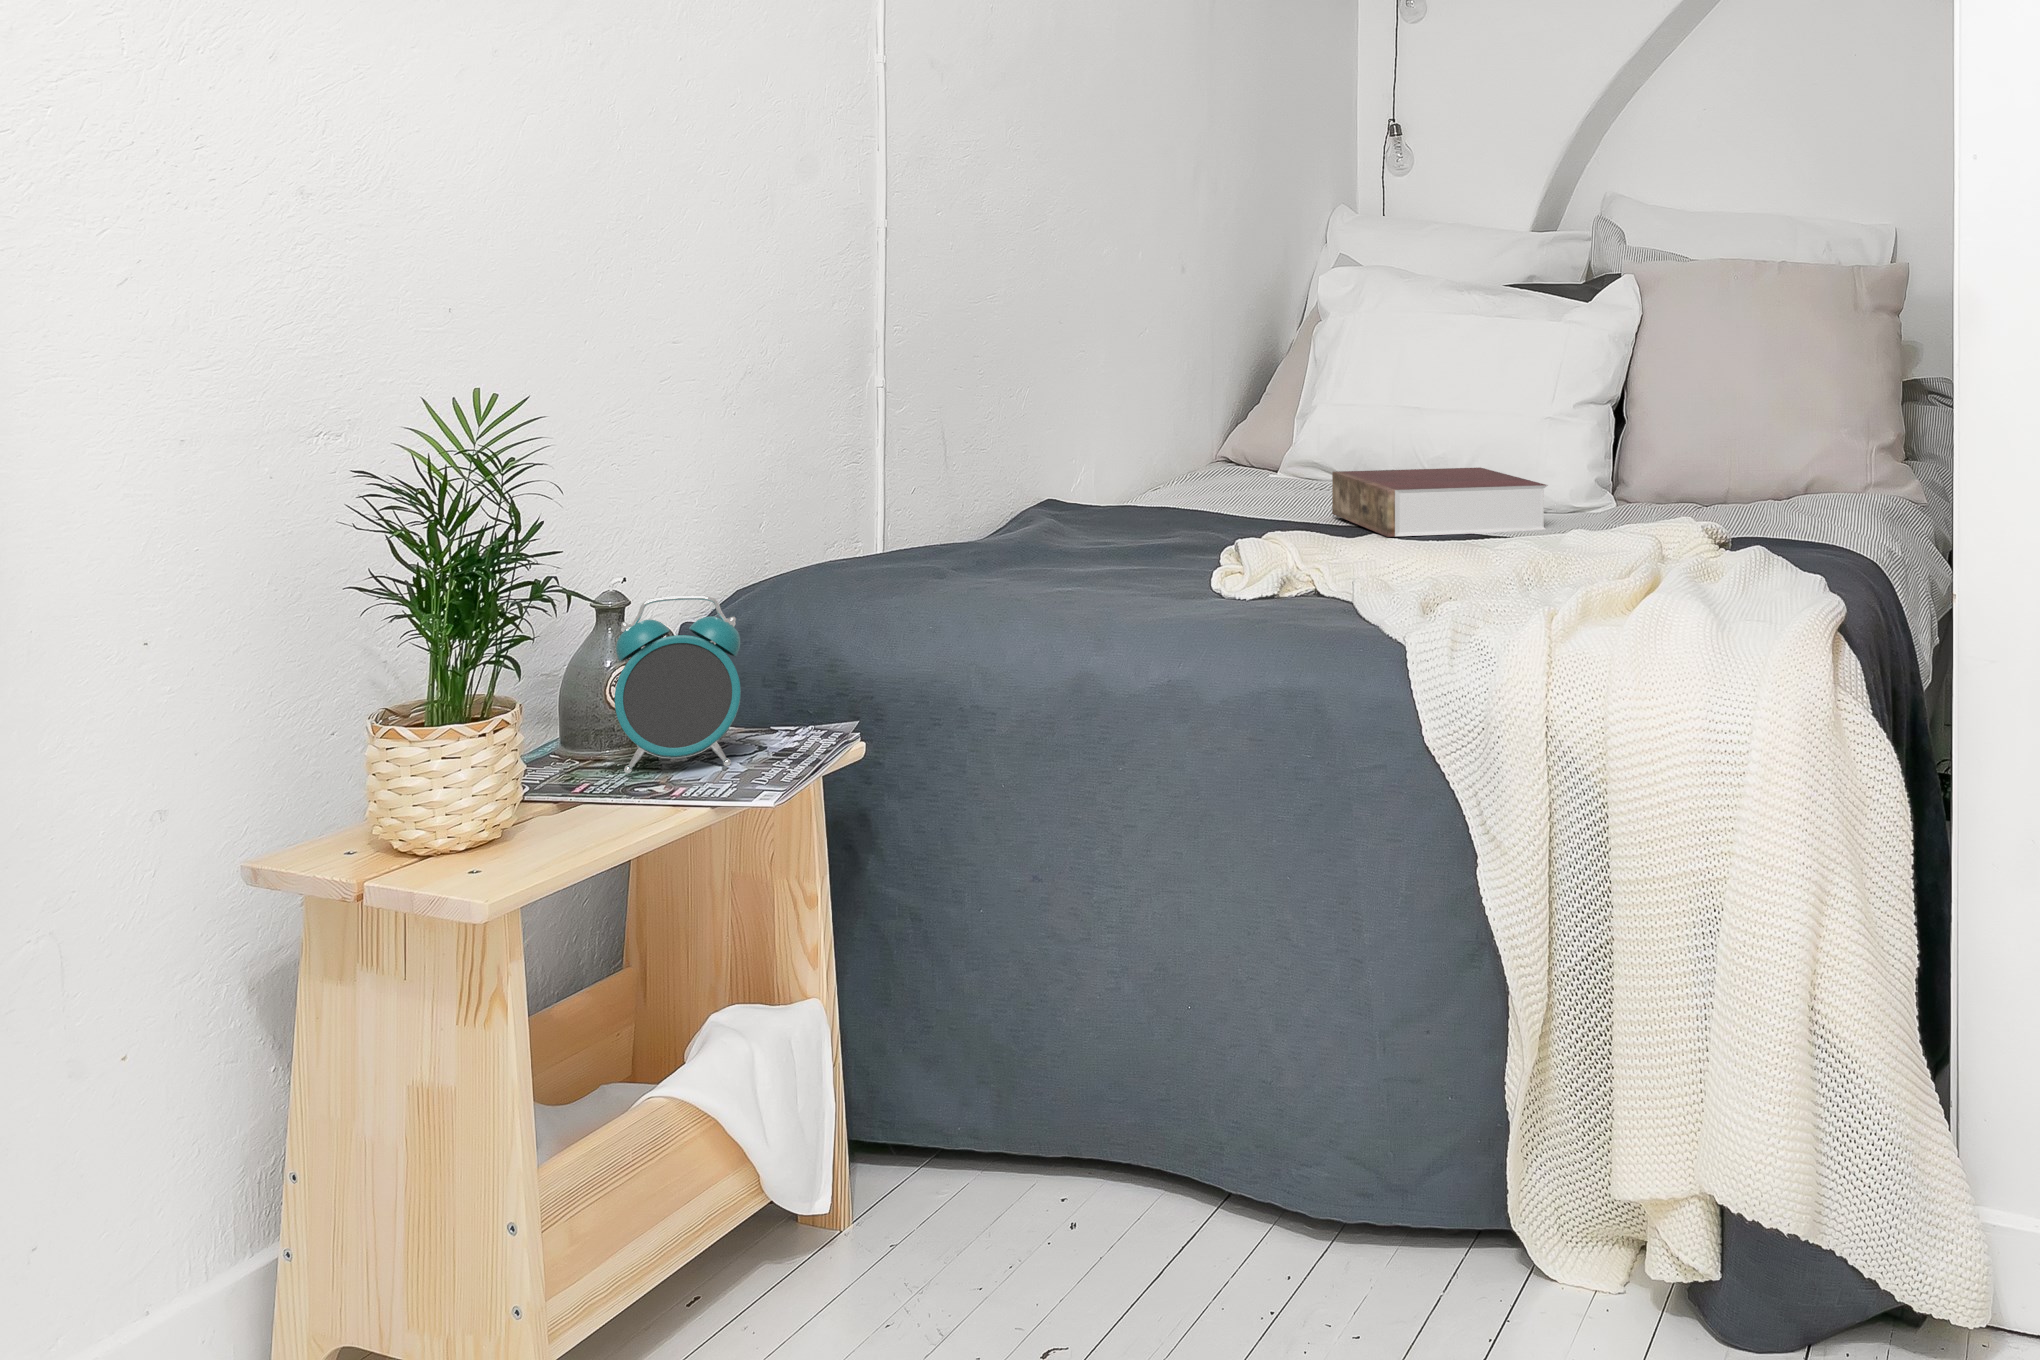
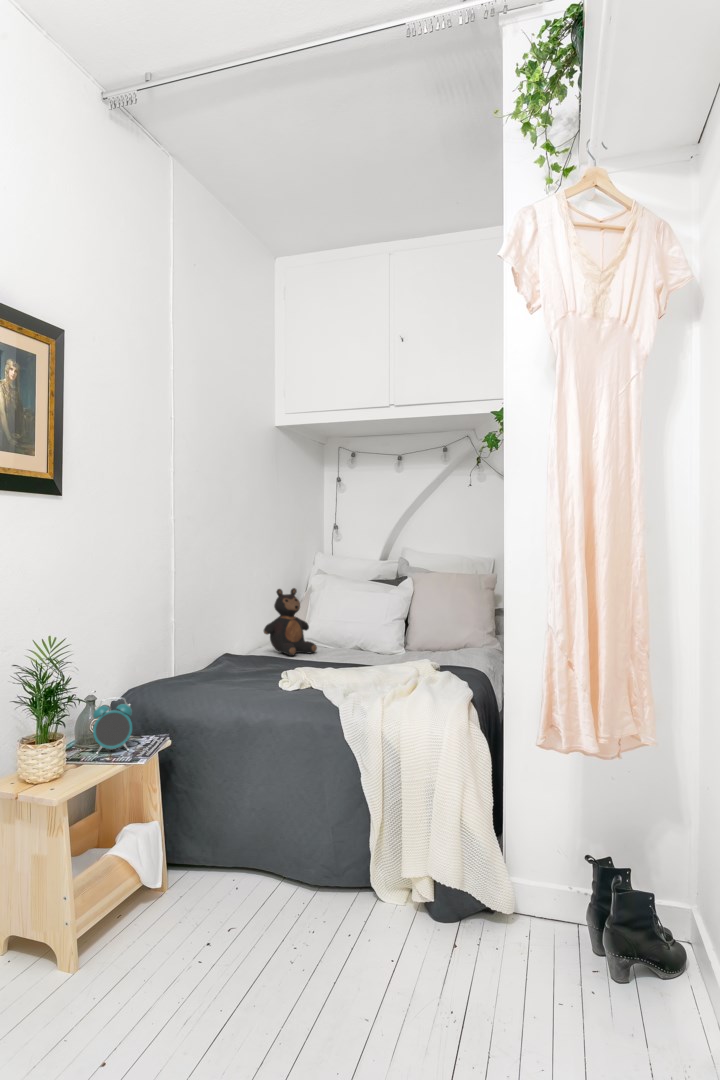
teddy bear: none [1166,301,1334,512] -> present [264,588,317,656]
book: present [1332,468,1548,537] -> none [316,641,384,666]

